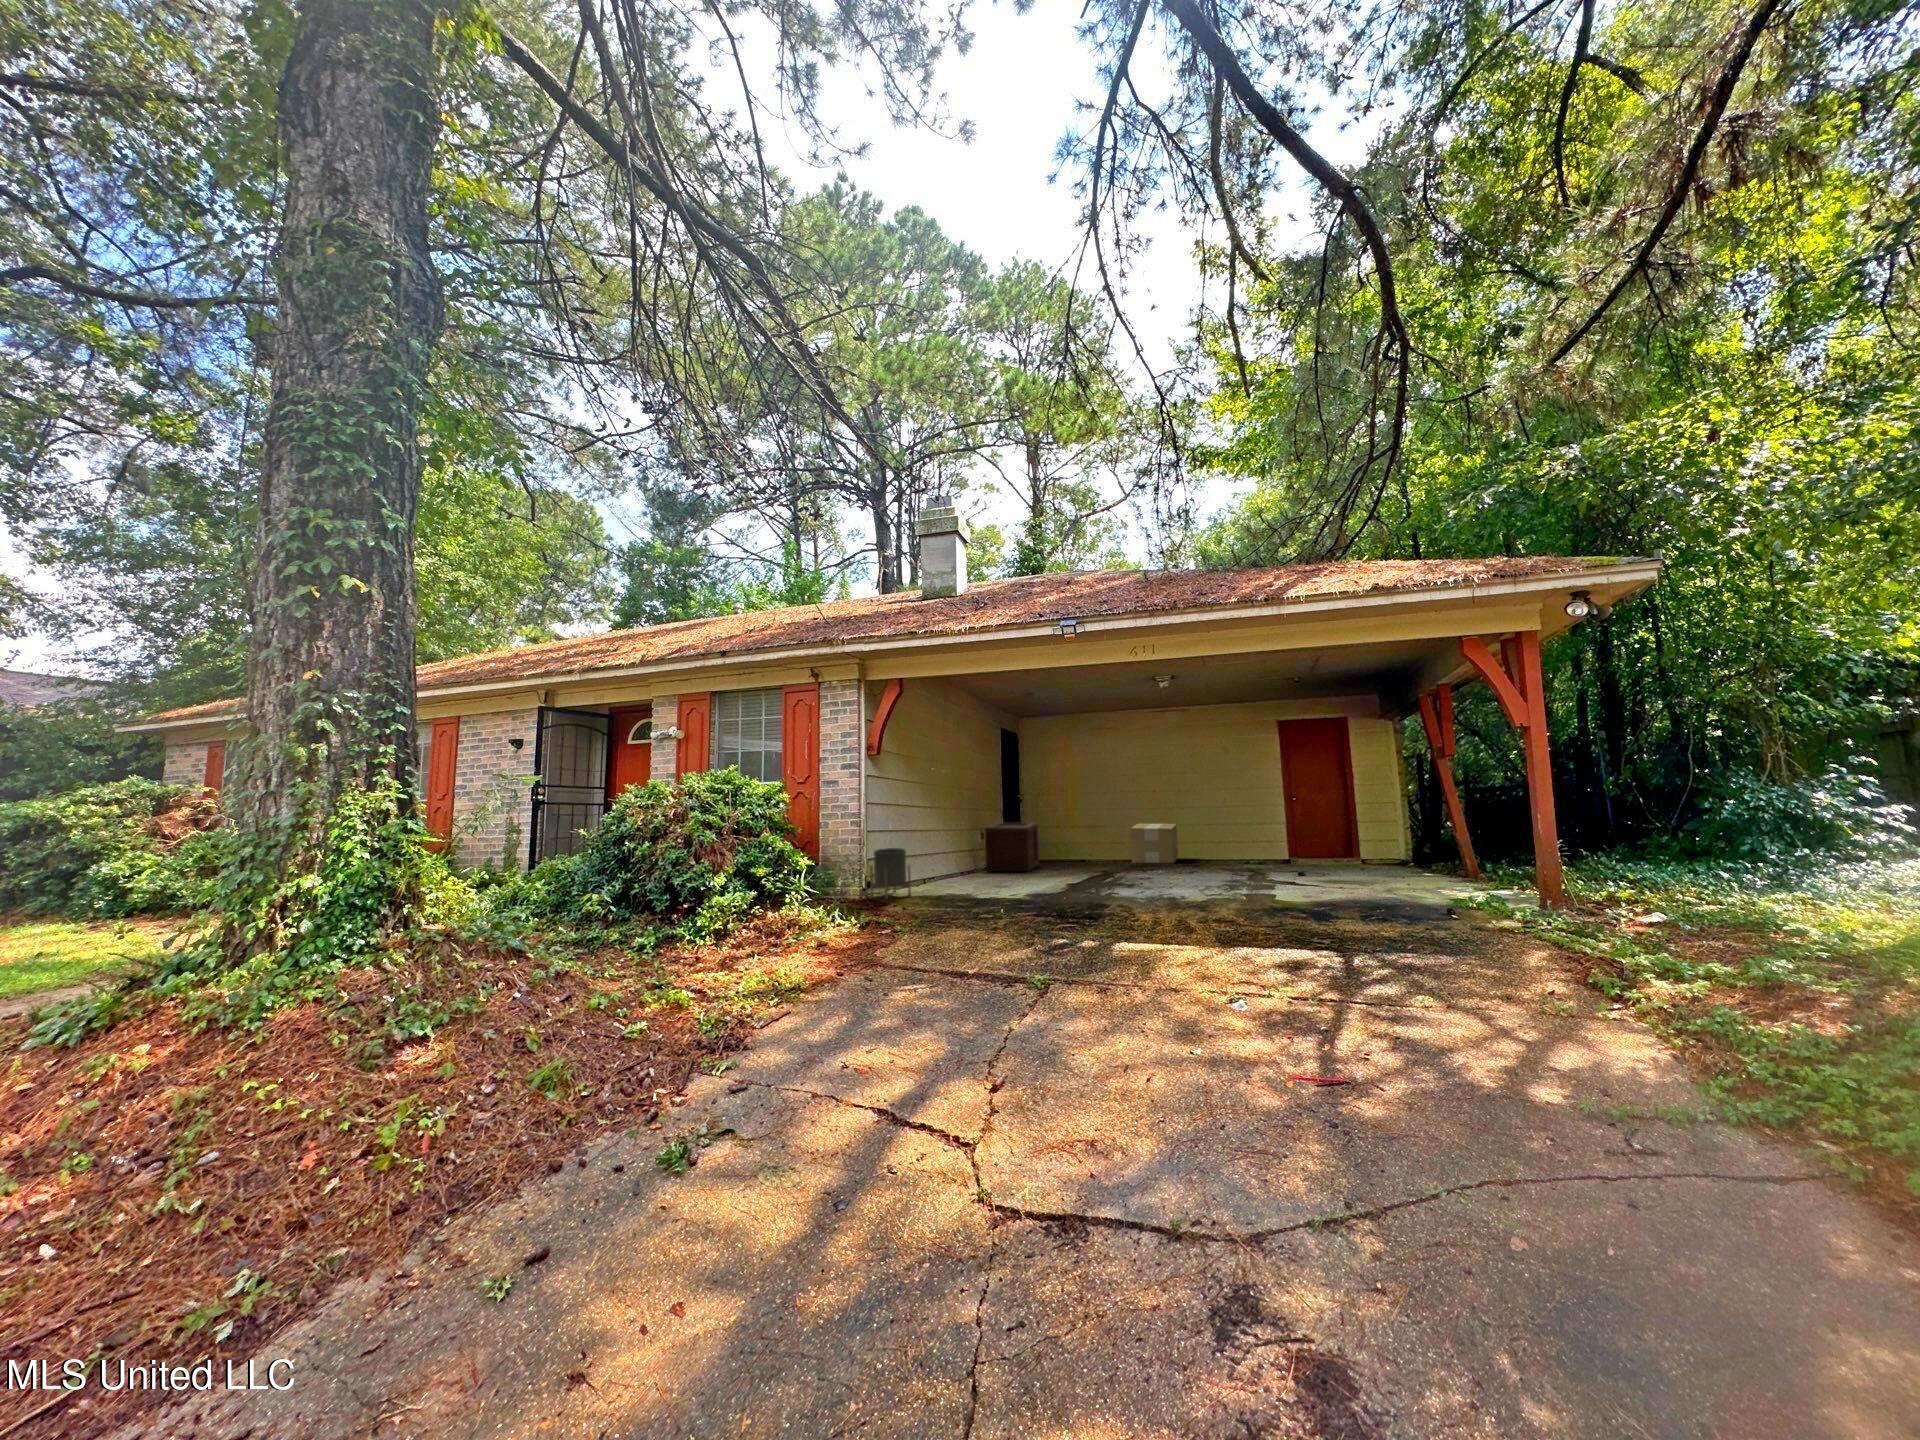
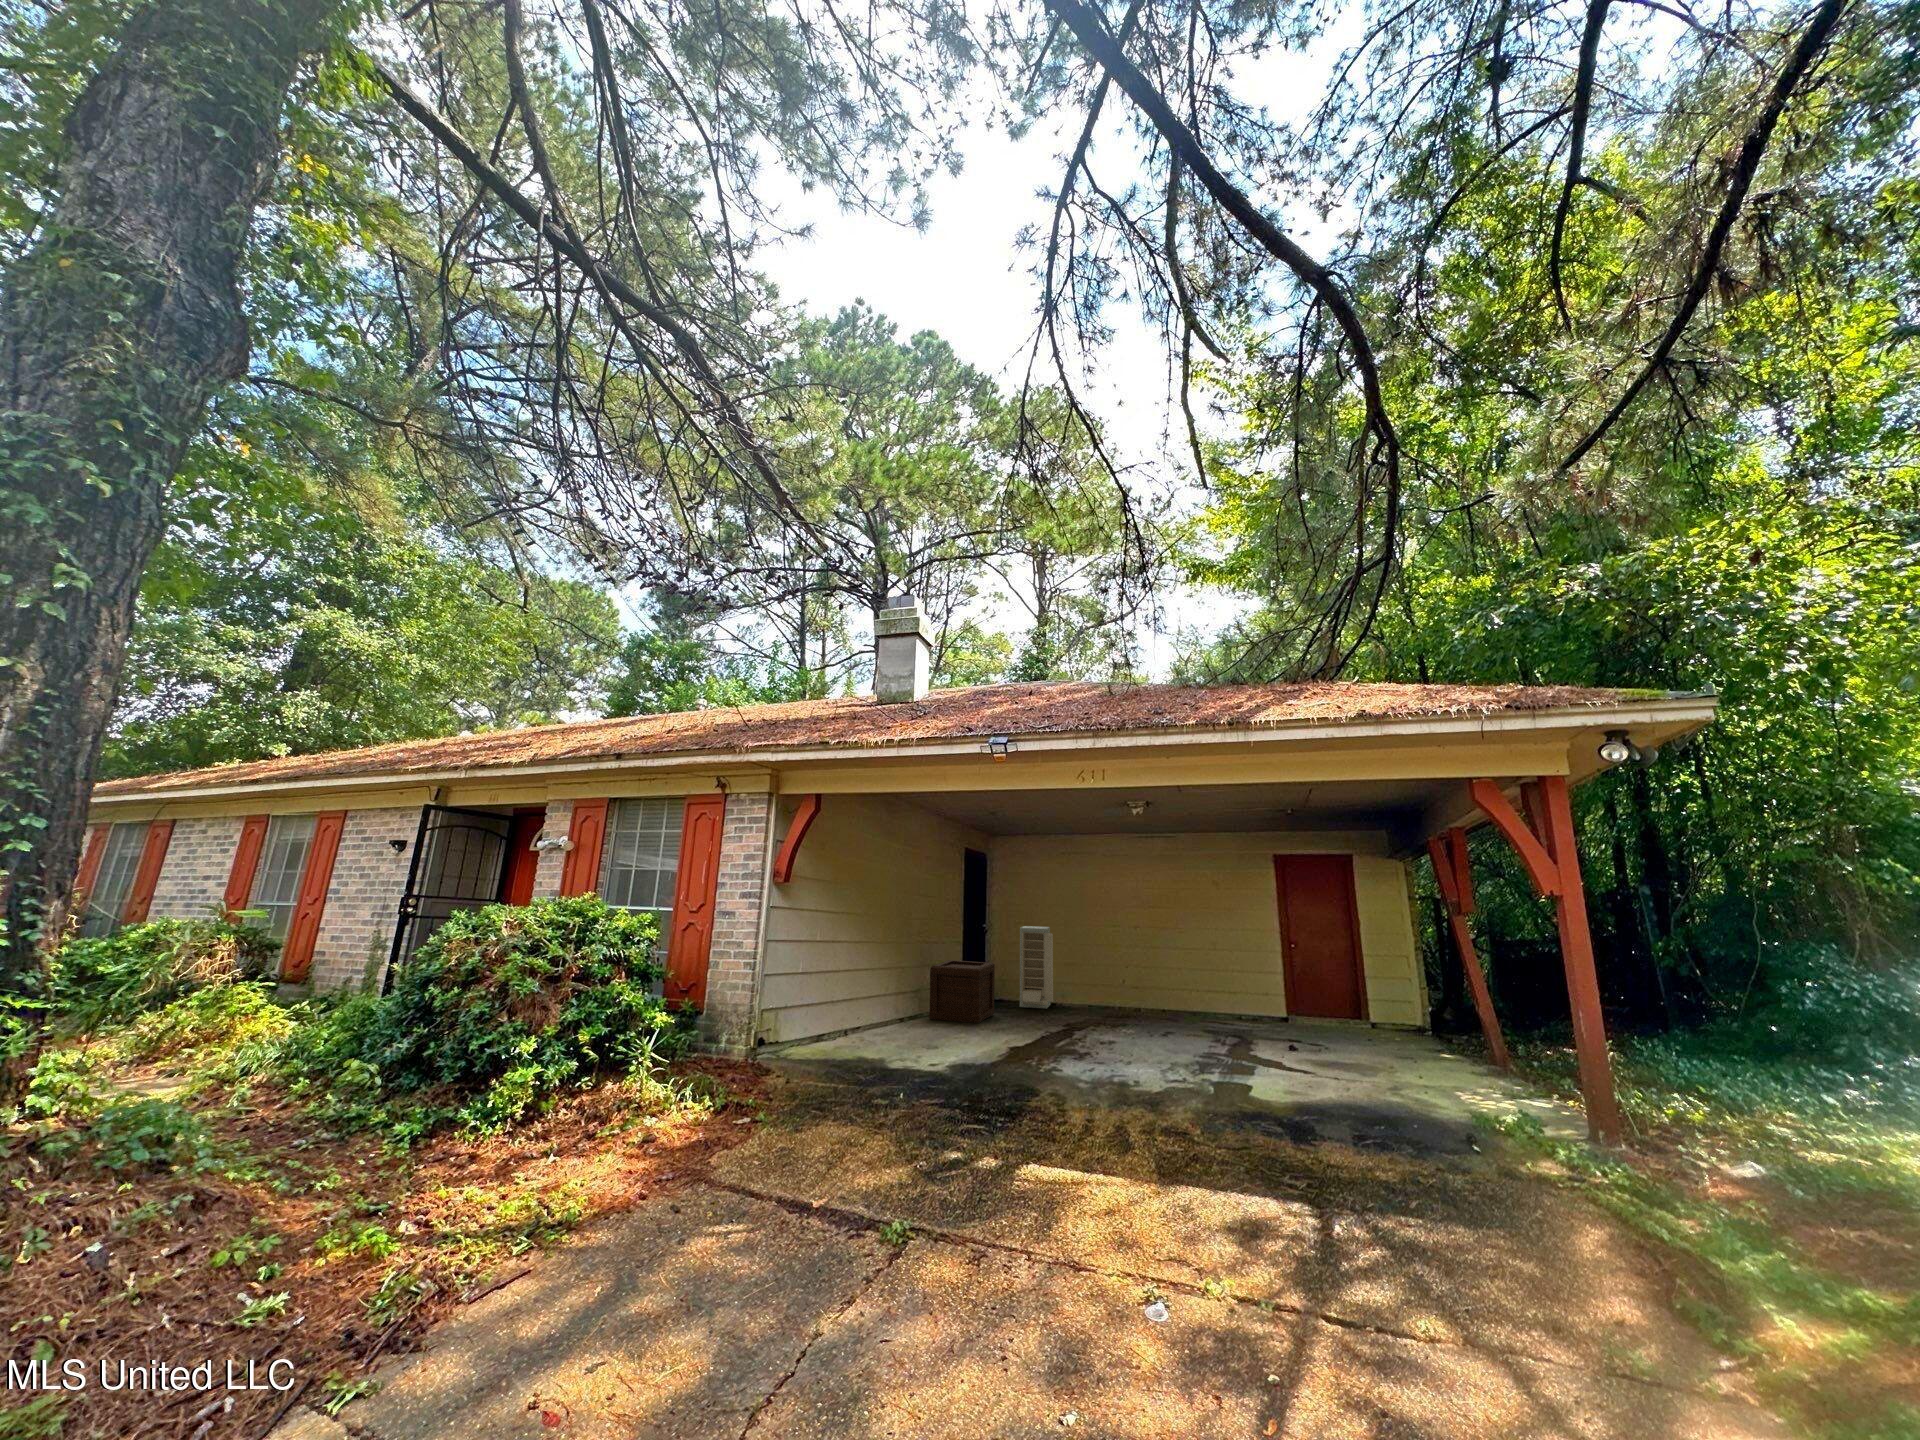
storage cabinet: none [1055,793,1086,860] -> present [1020,926,1053,1008]
cardboard box: present [1131,824,1178,863] -> none [1103,968,1160,1022]
planter: present [870,848,911,899] -> none [758,999,809,1067]

